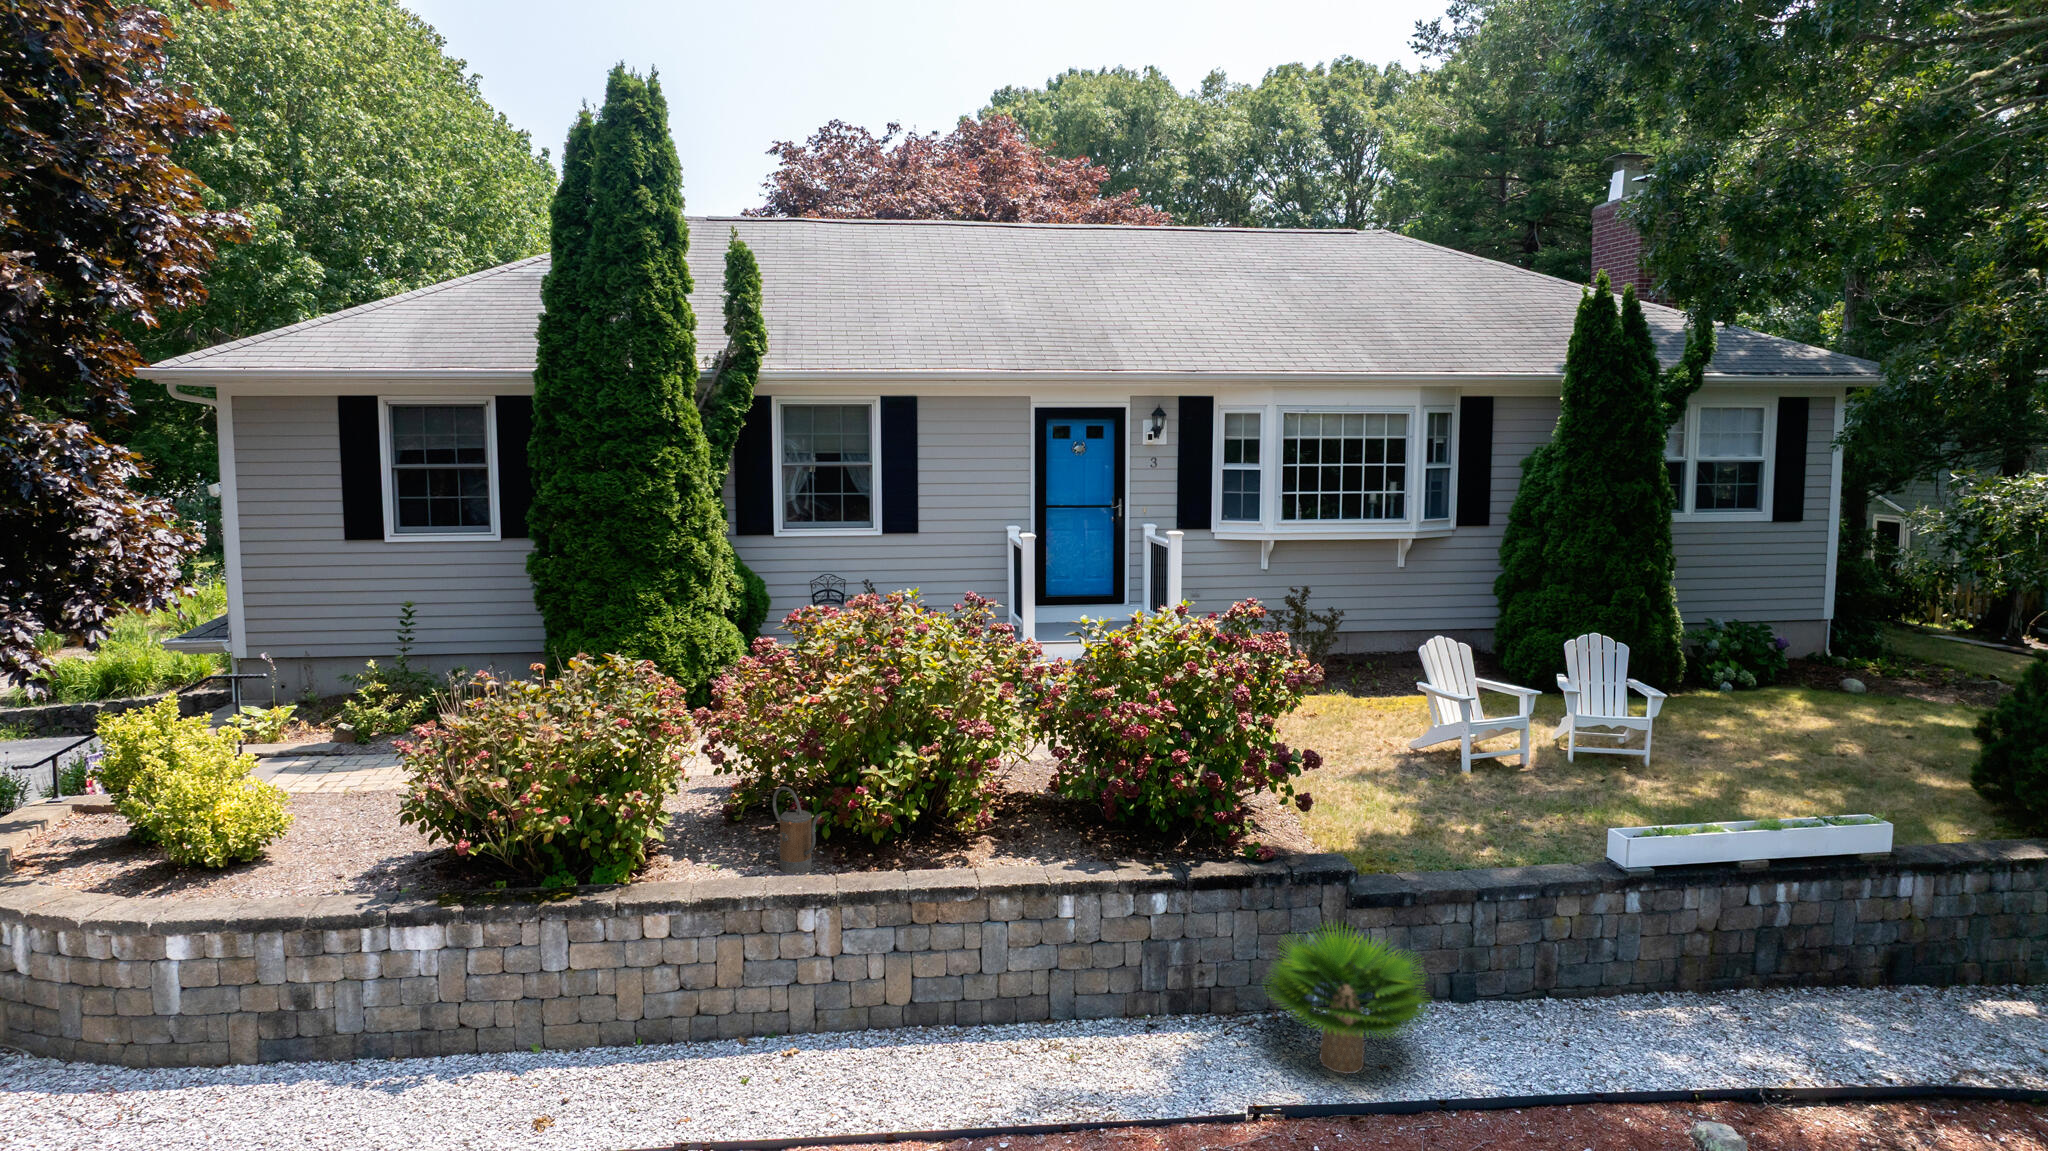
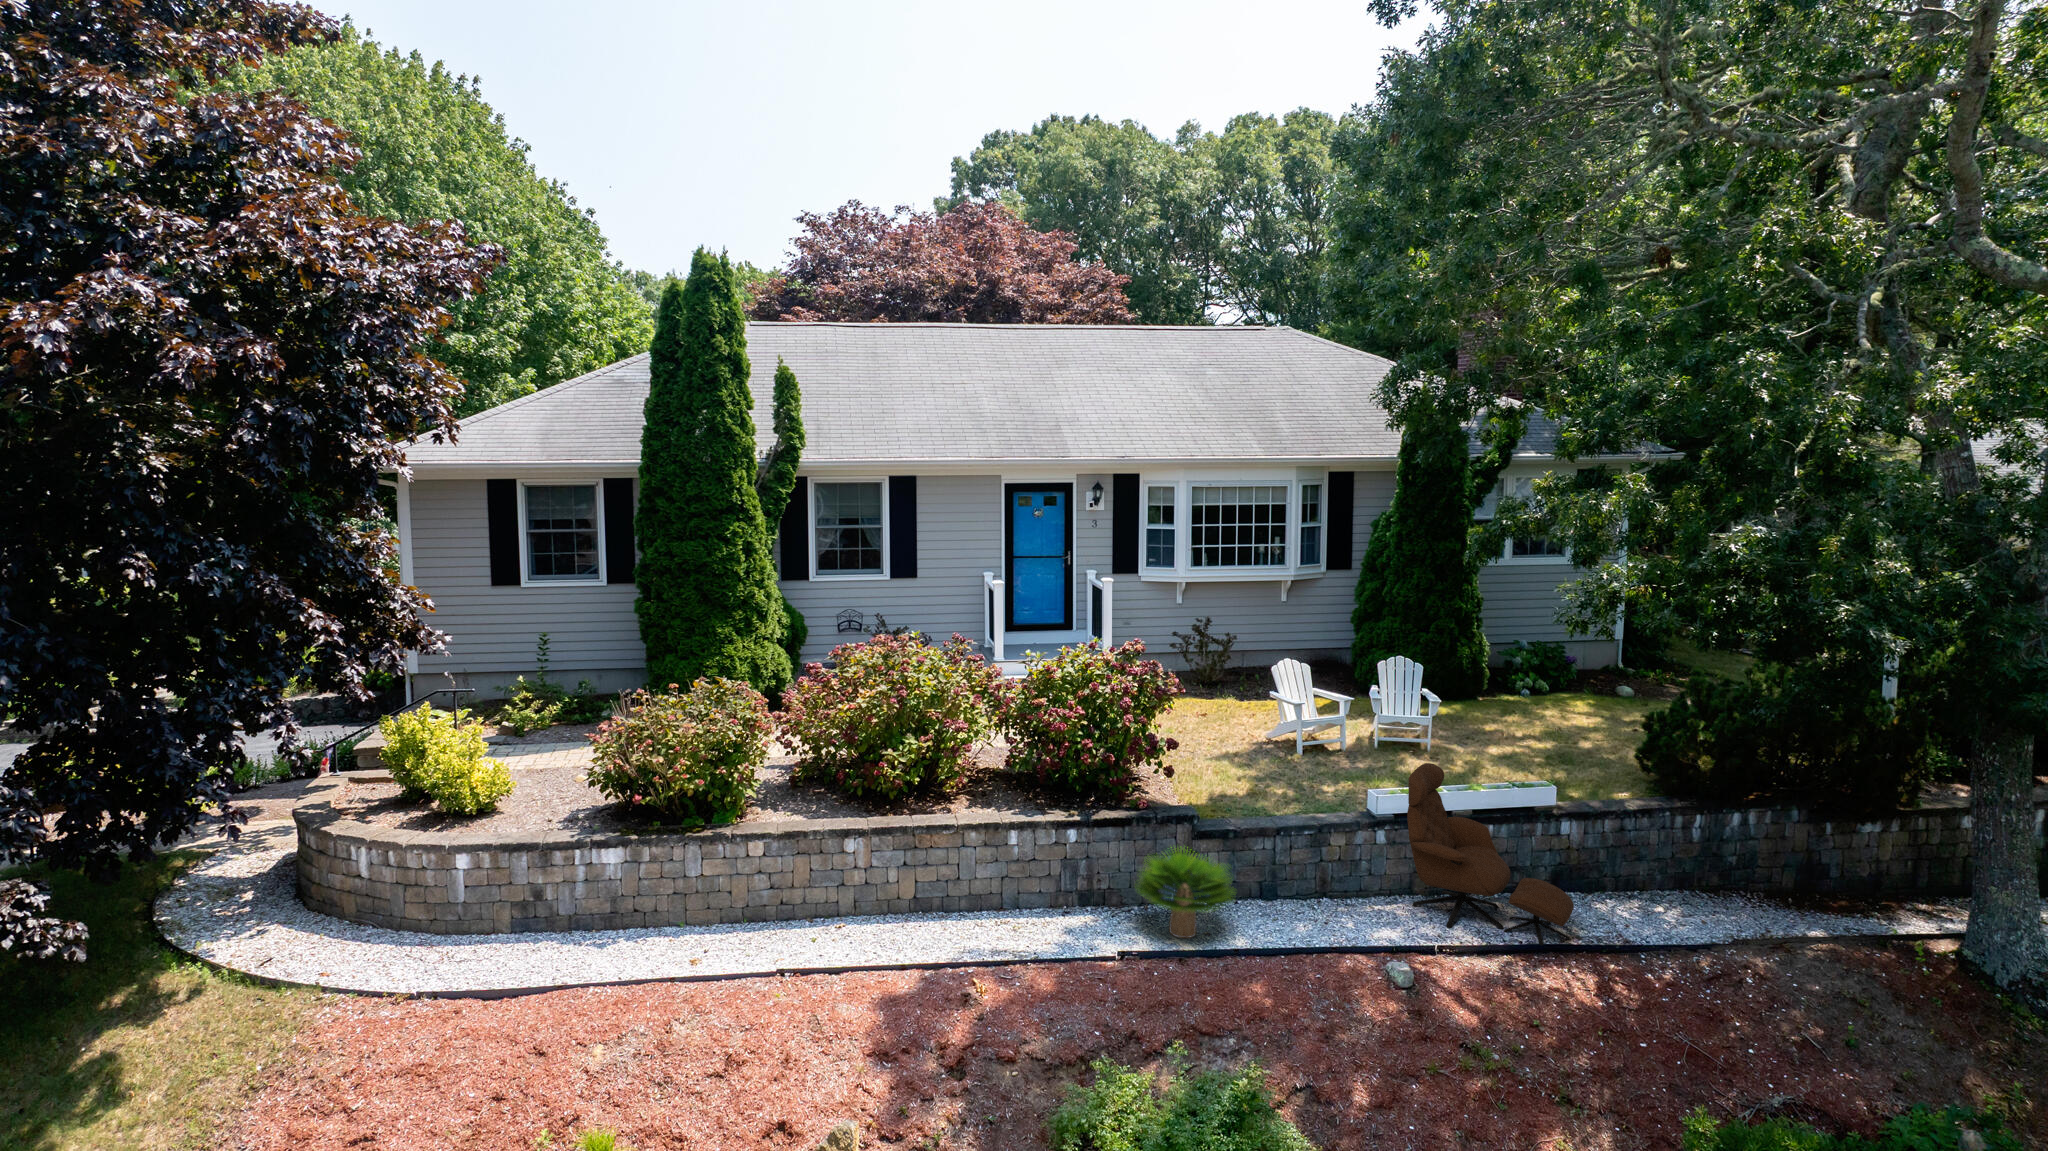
watering can: present [773,786,820,873] -> none [826,762,857,817]
lounge chair: none [1687,789,1968,1087] -> present [1407,763,1574,945]

